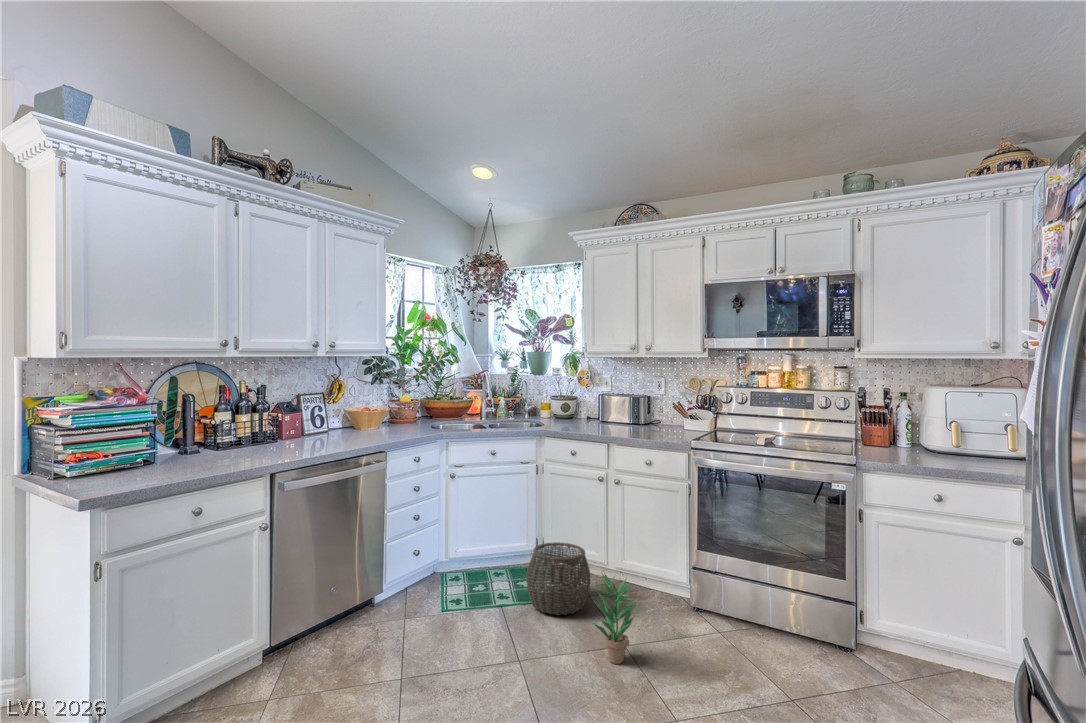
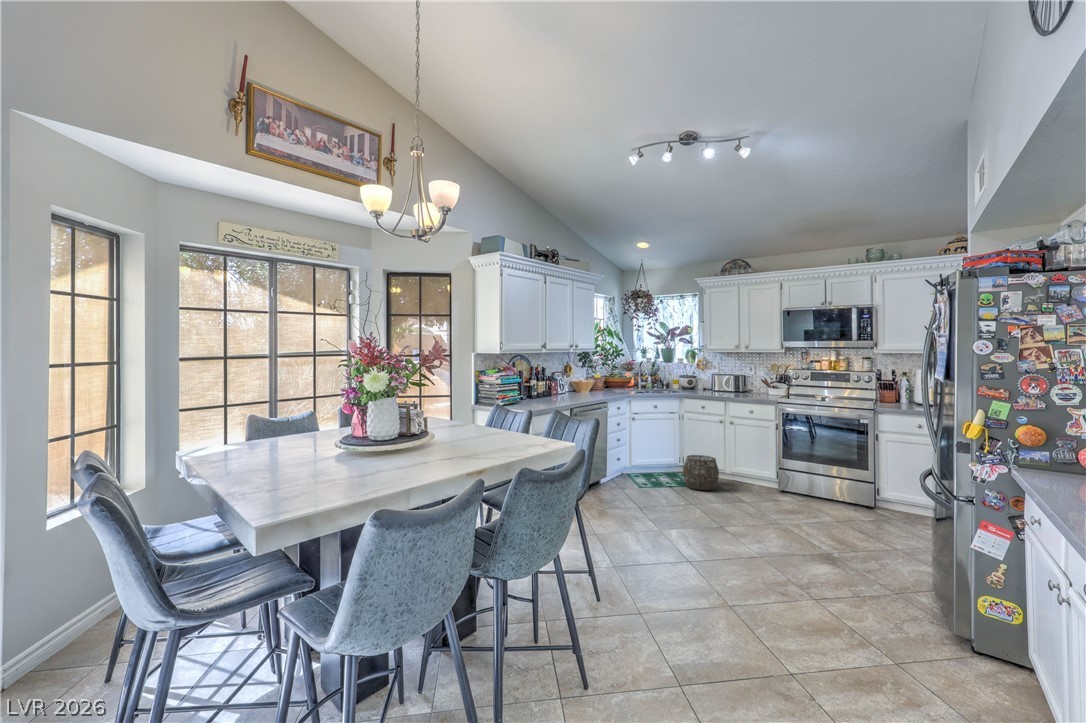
potted plant: present [593,573,637,664] -> none [729,462,754,507]

